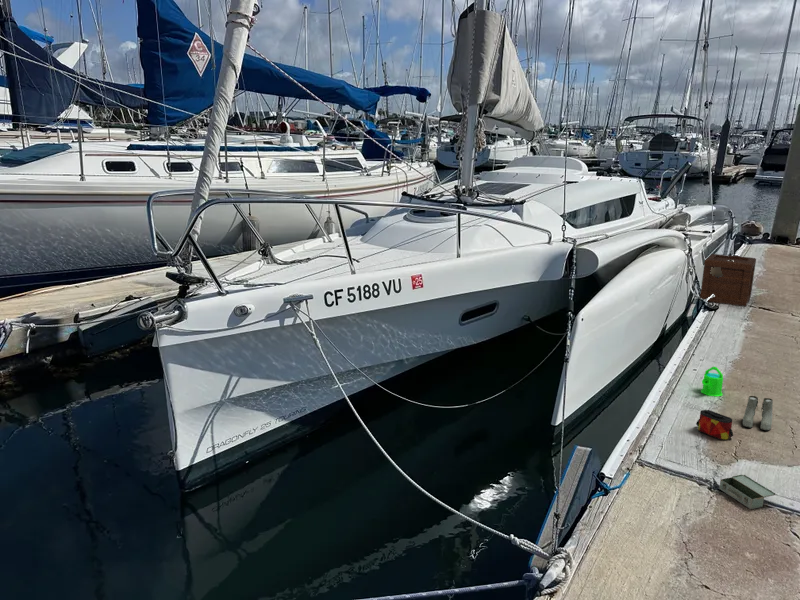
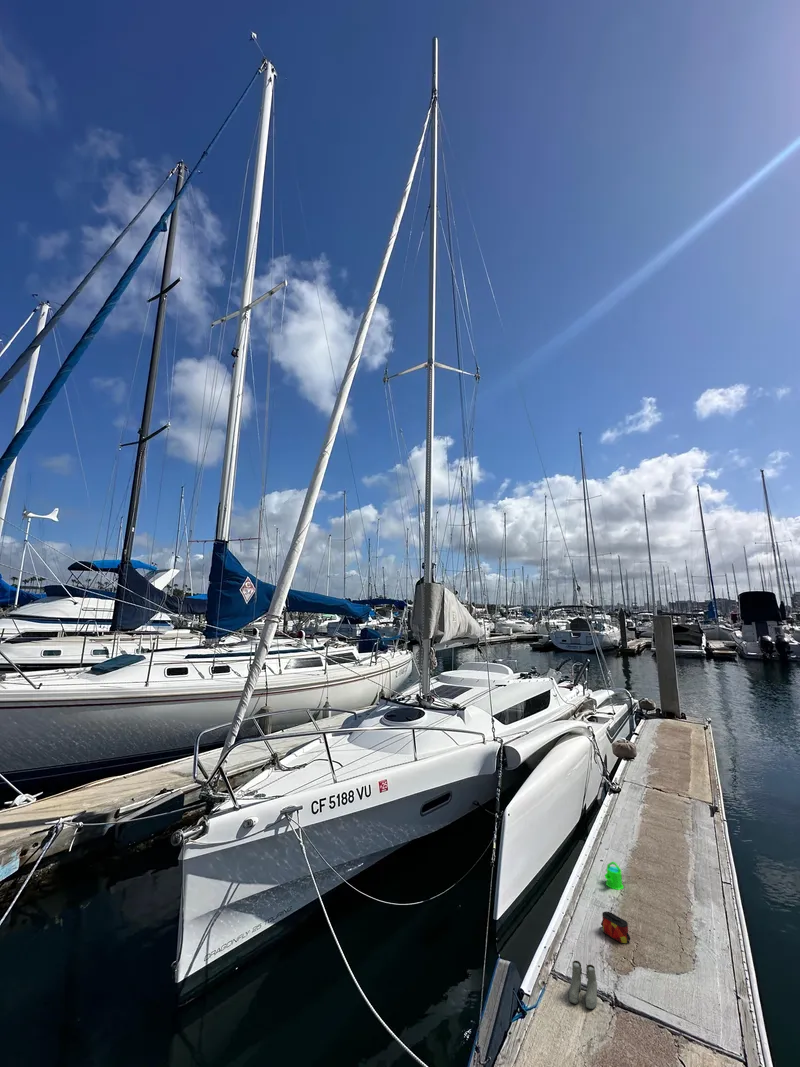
wooden crate: present [700,254,756,306] -> none [606,739,646,785]
boots: present [743,396,773,430] -> present [569,961,597,1009]
toolbox: present [720,475,775,509] -> none [619,991,664,1034]

